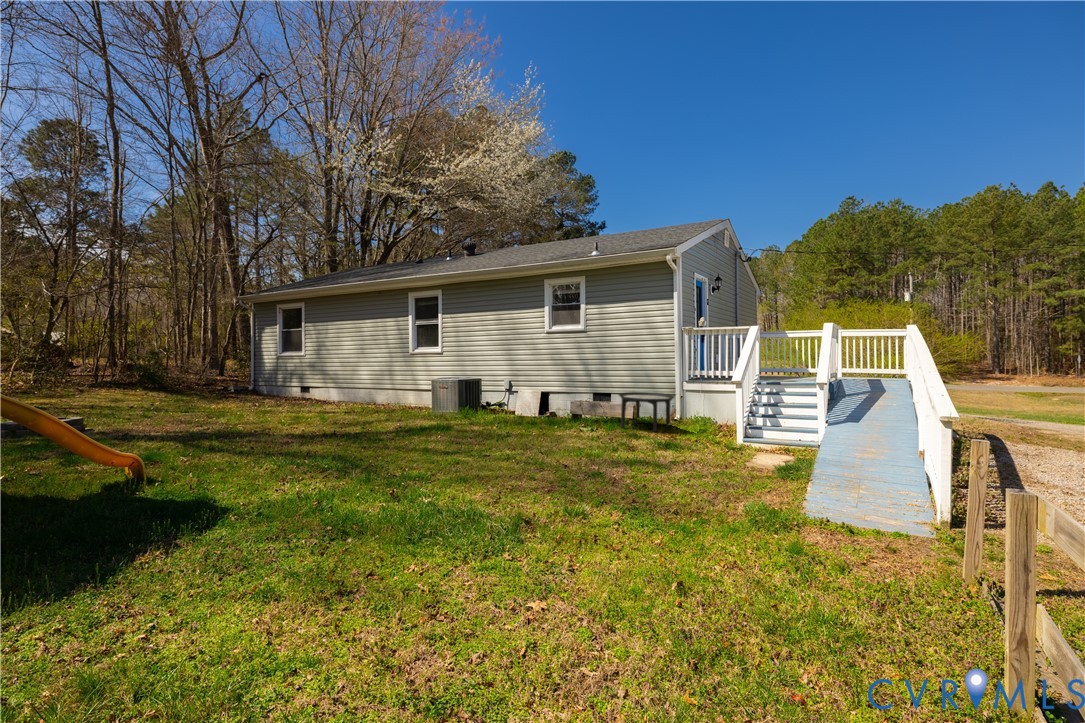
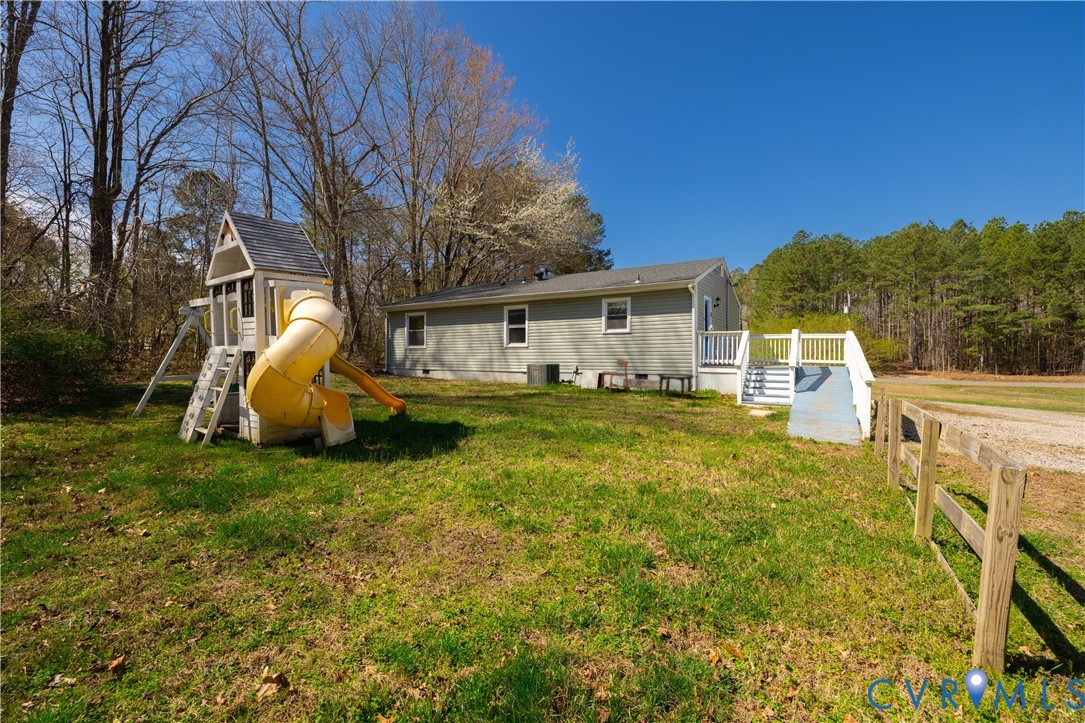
bench: none [542,370,579,422] -> present [601,359,628,392]

